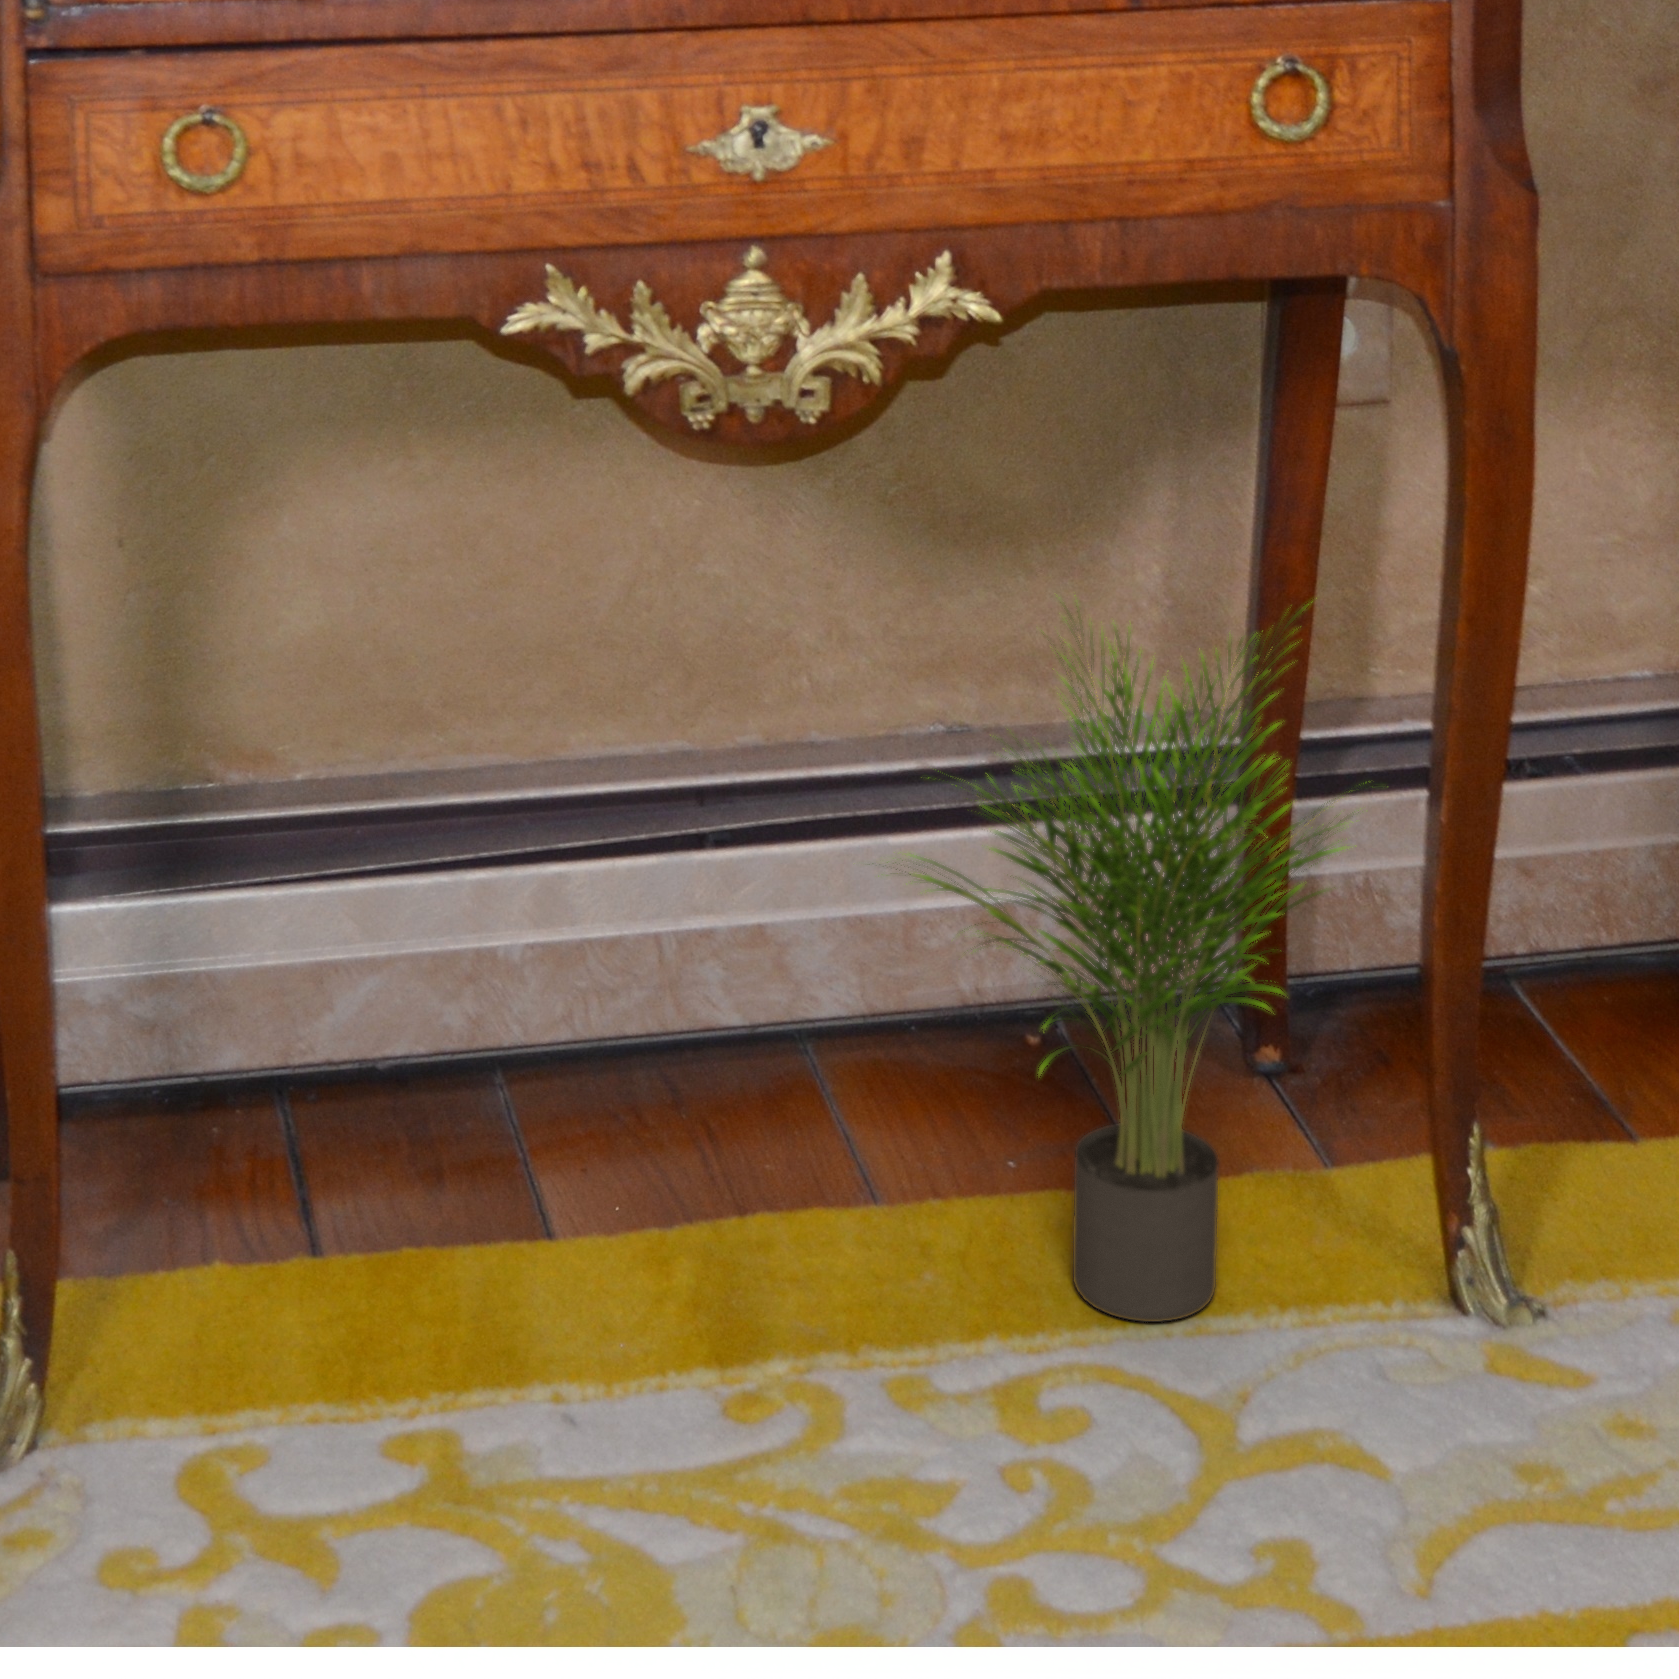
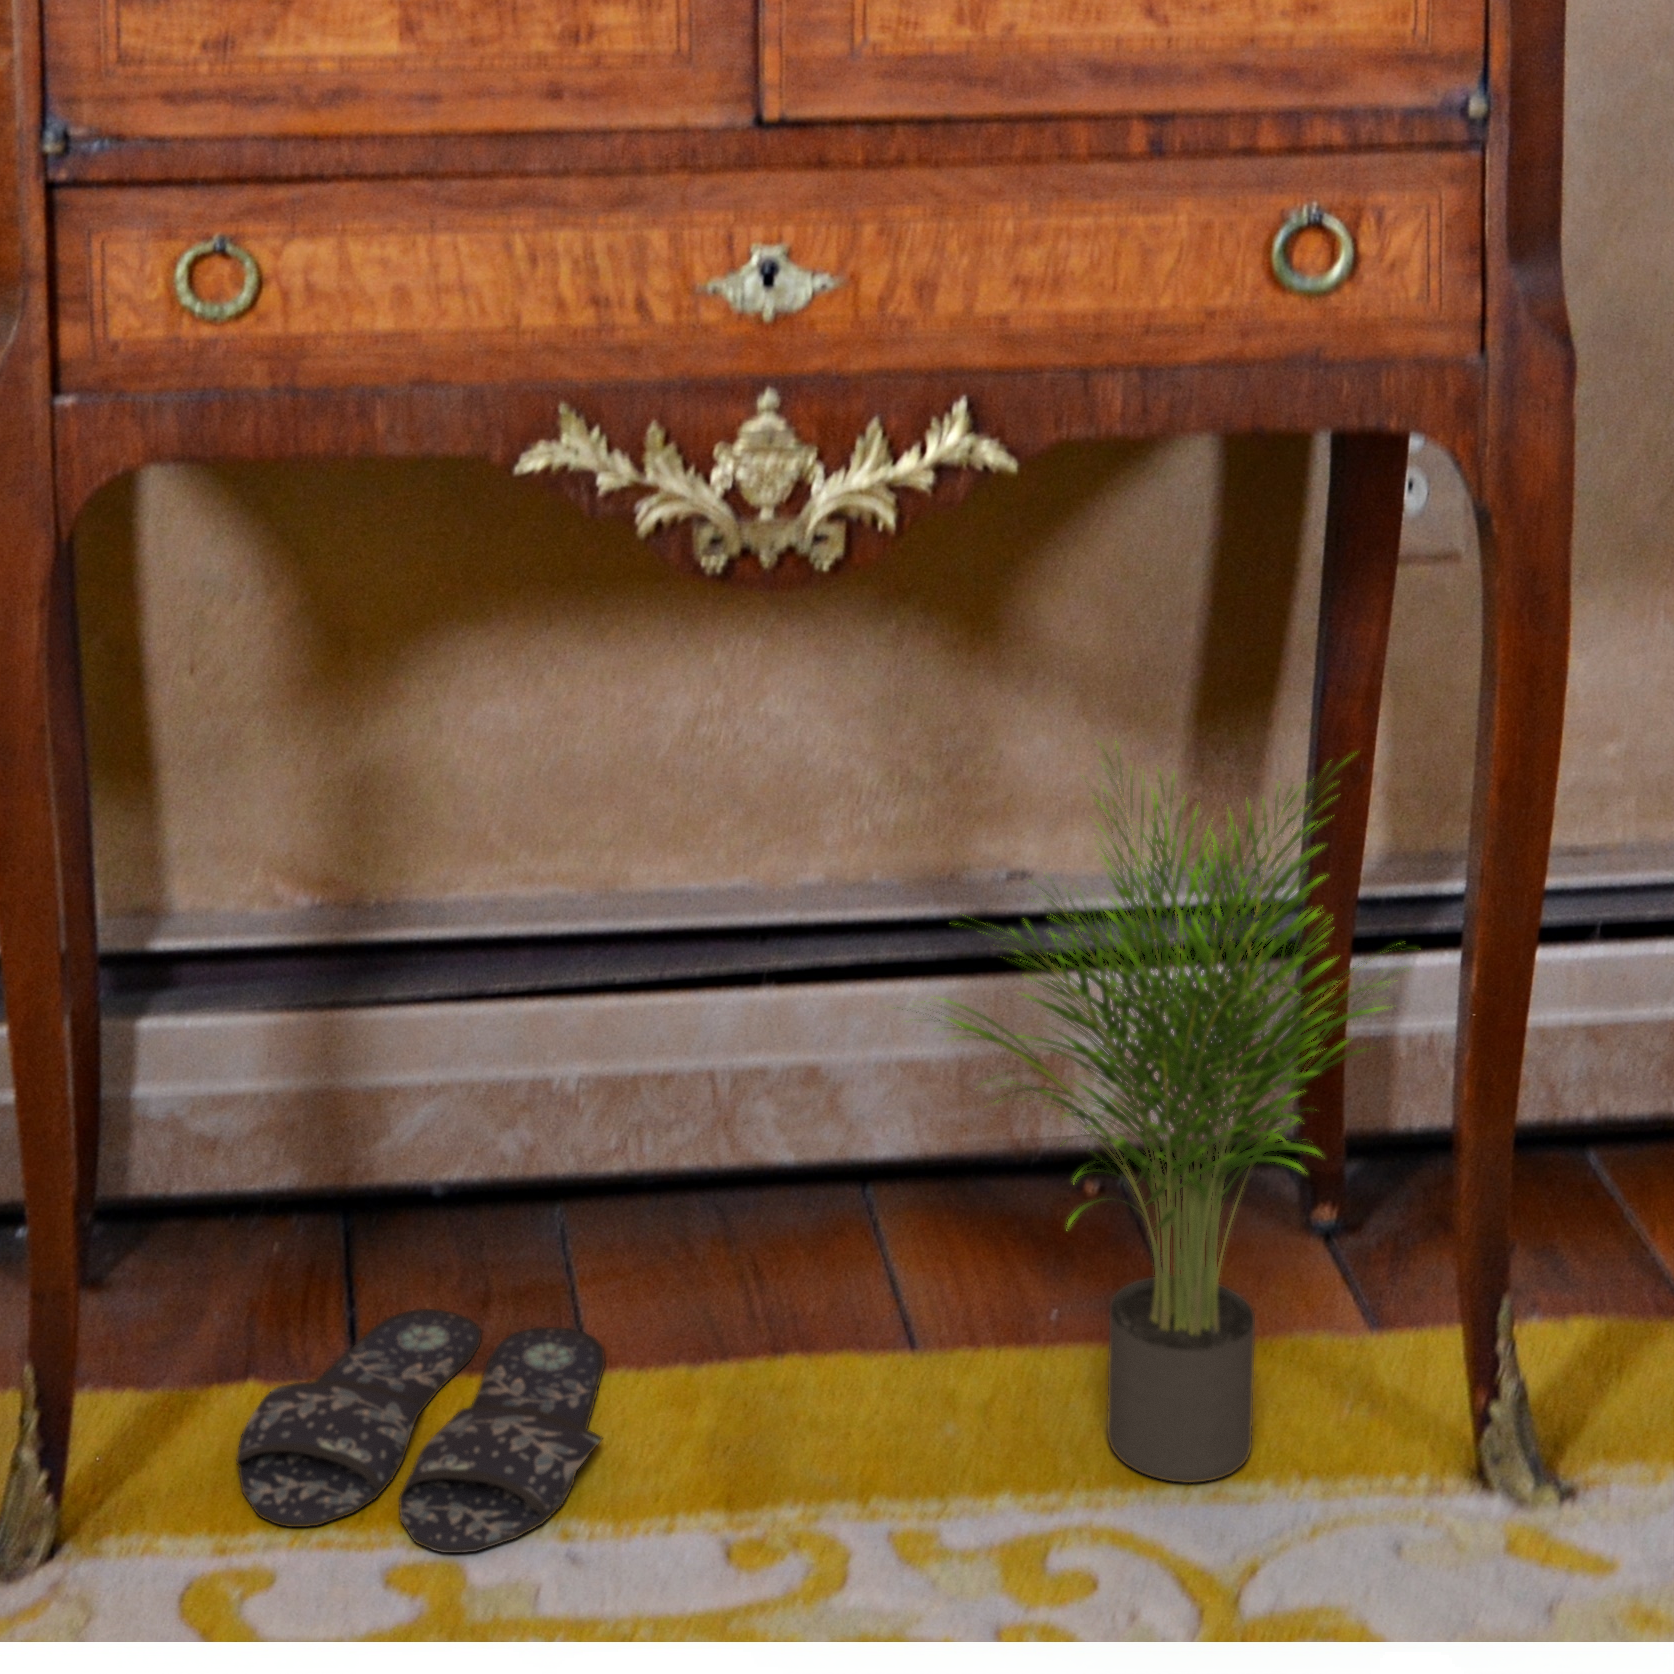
slippers: none [209,1189,577,1419] -> present [236,1309,605,1553]

